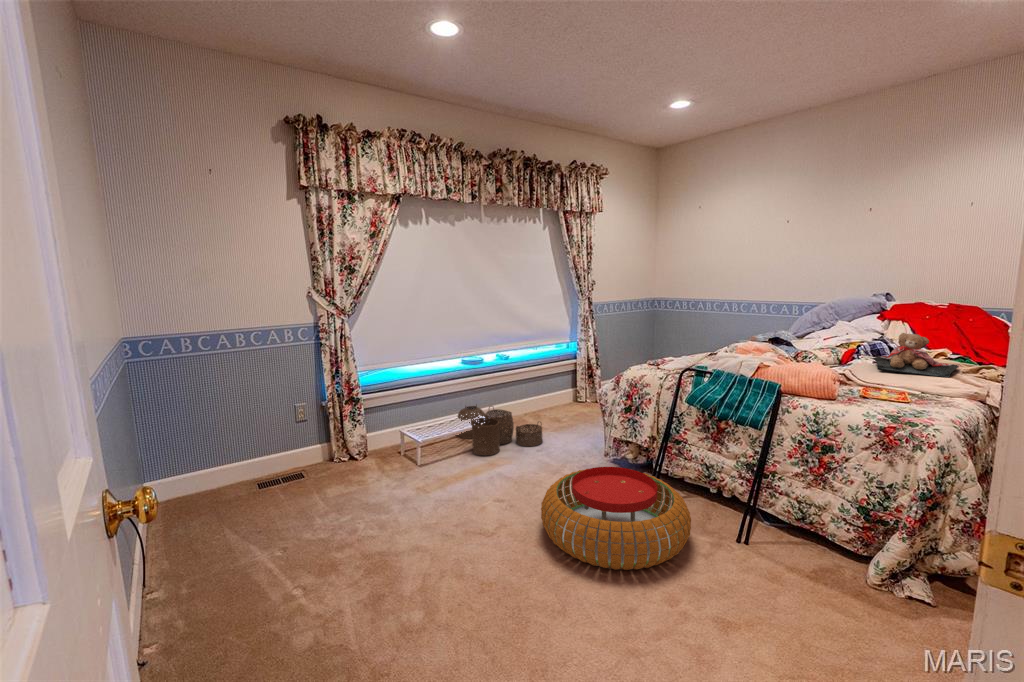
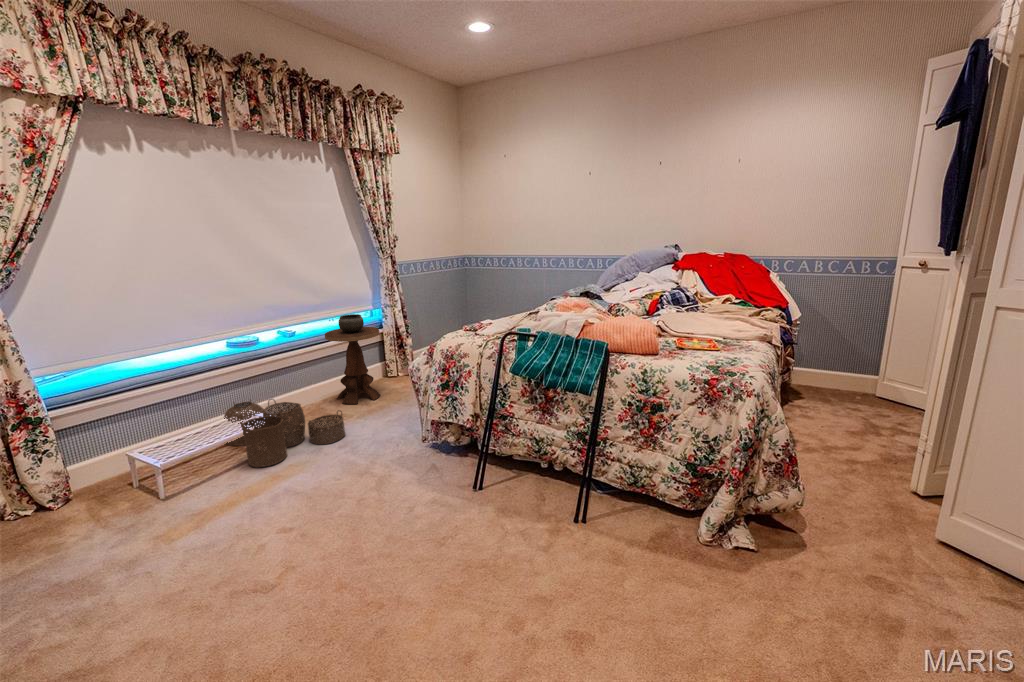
teddy bear: present [873,333,959,378] -> none [679,280,748,322]
side table: none [532,345,575,419] -> present [325,314,380,404]
pouf: present [541,467,691,570] -> none [343,460,527,597]

